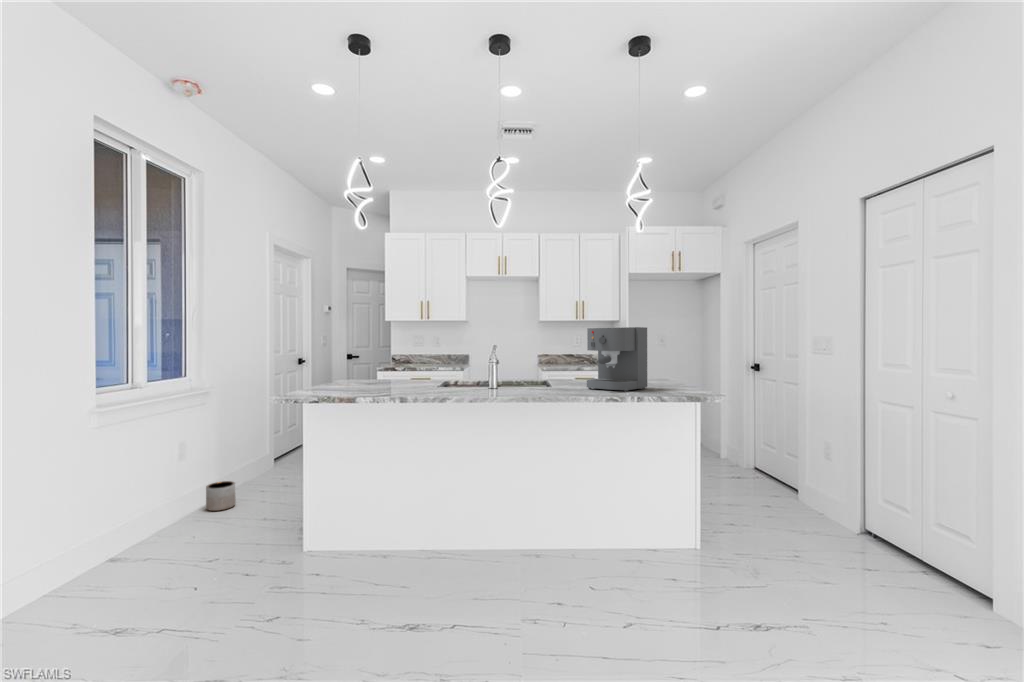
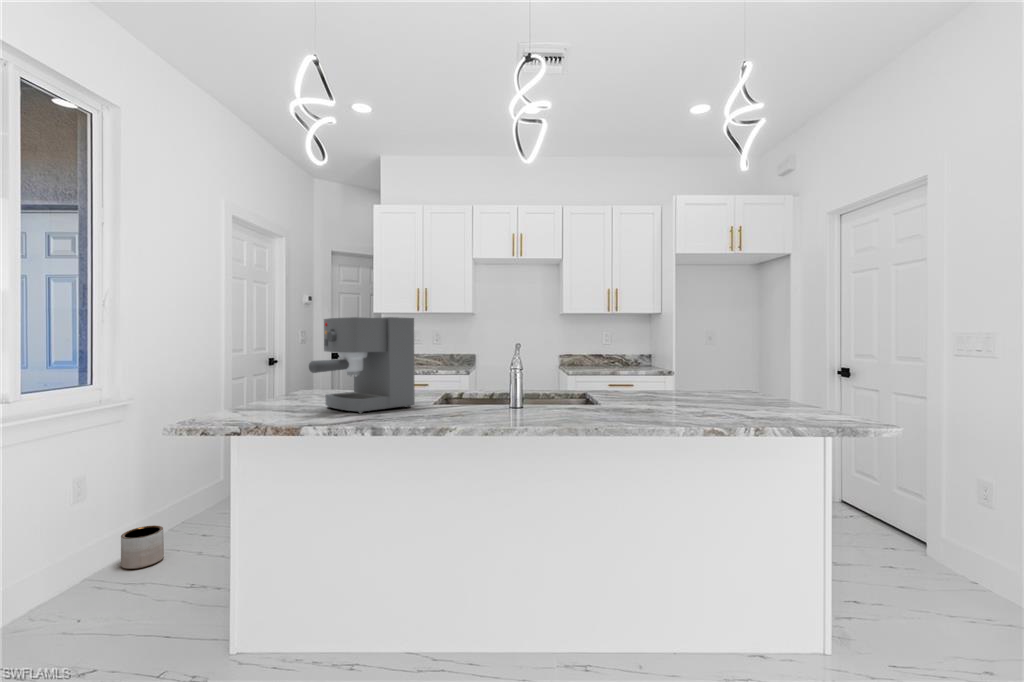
coffee maker: present [587,327,647,392] -> present [309,317,415,413]

